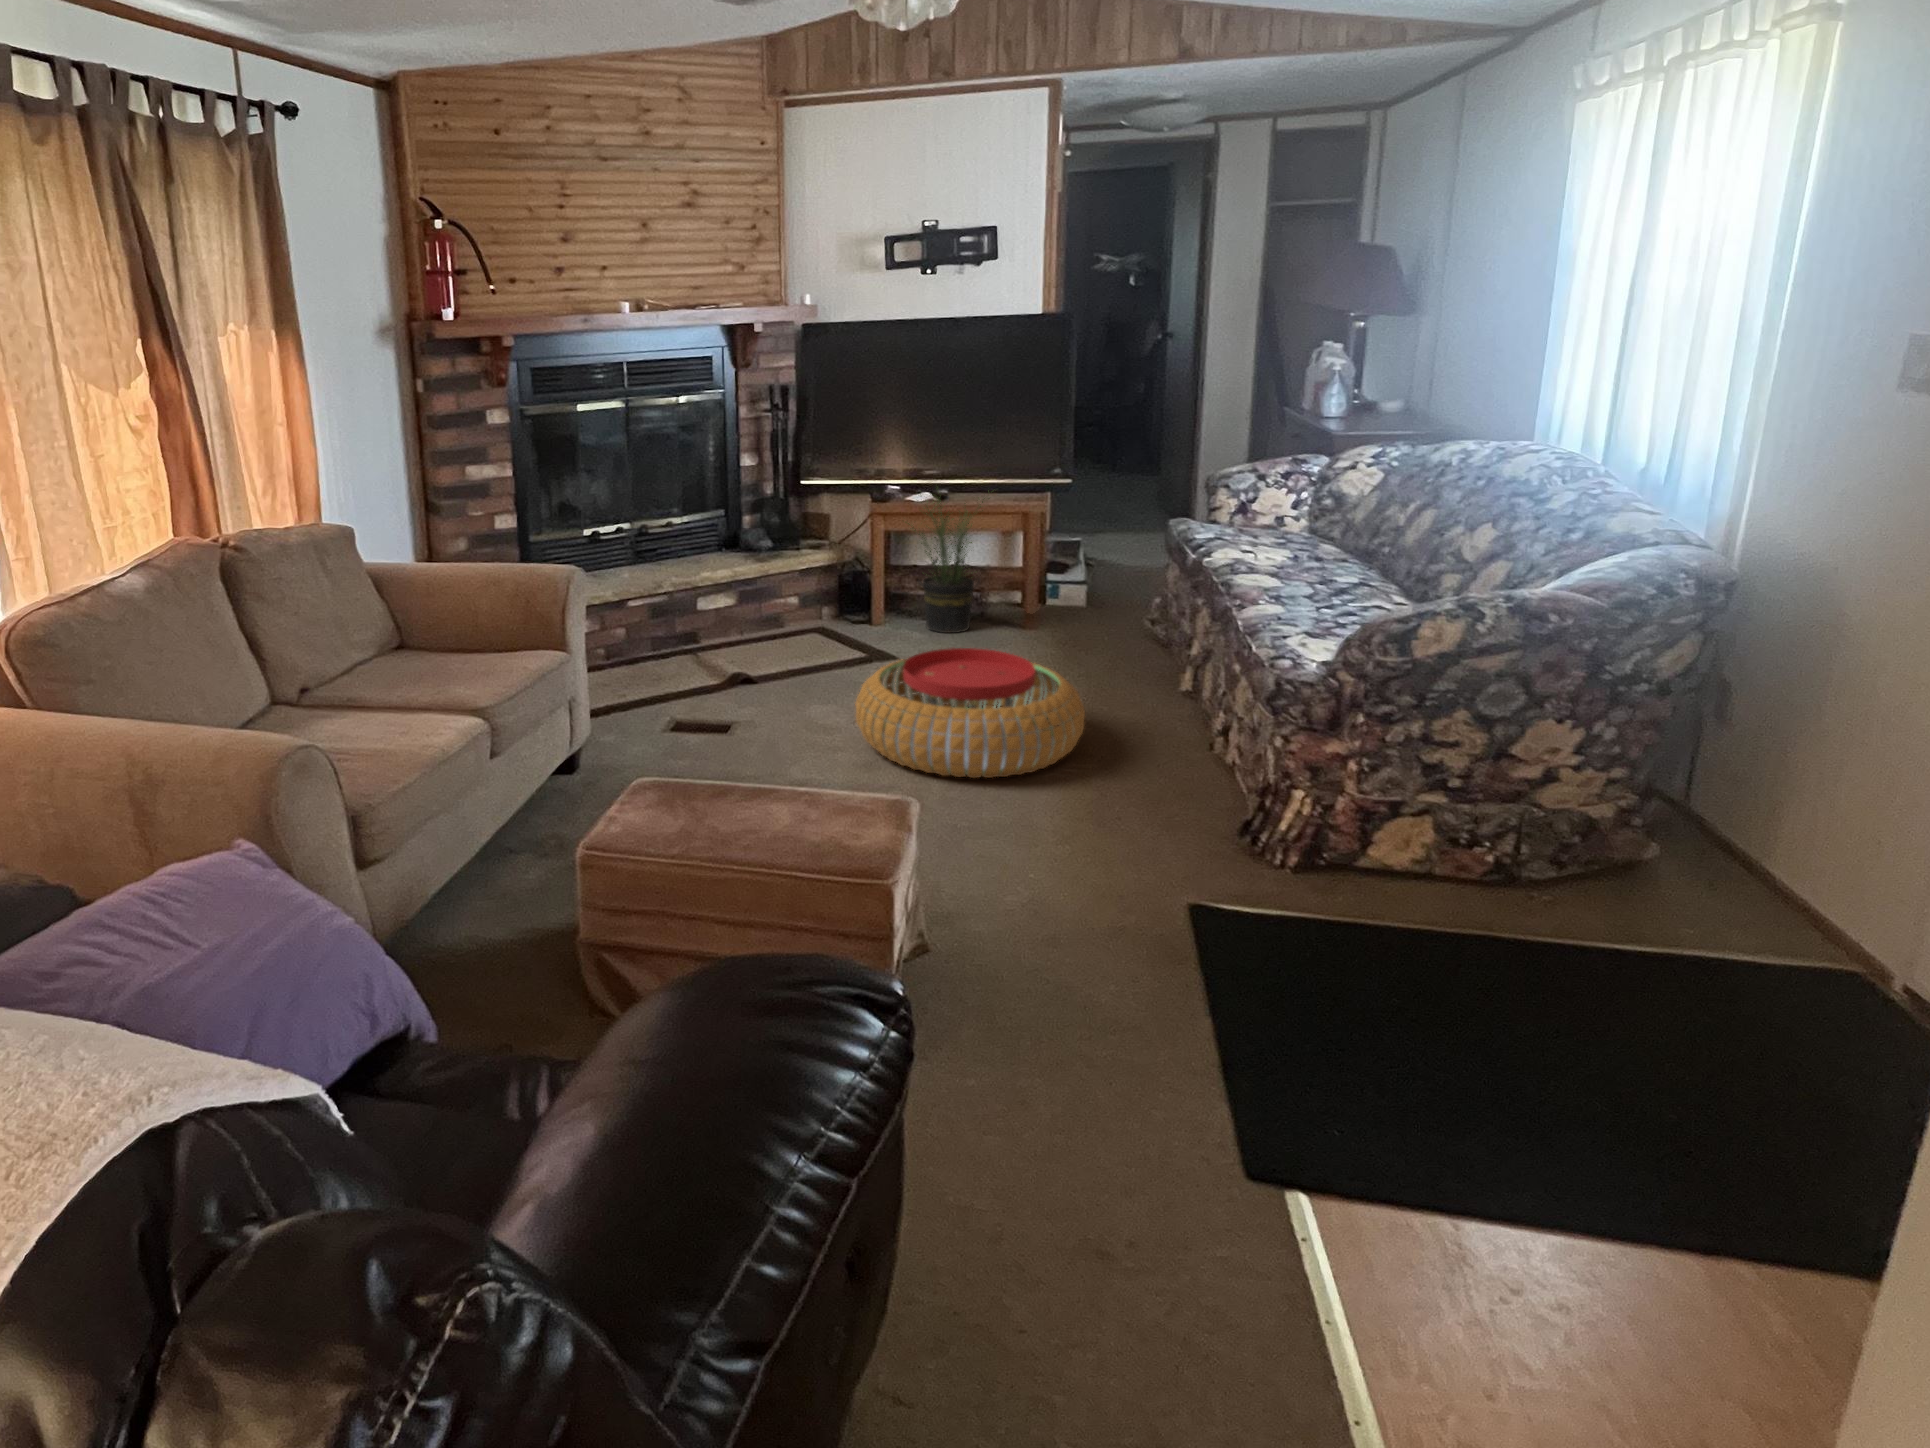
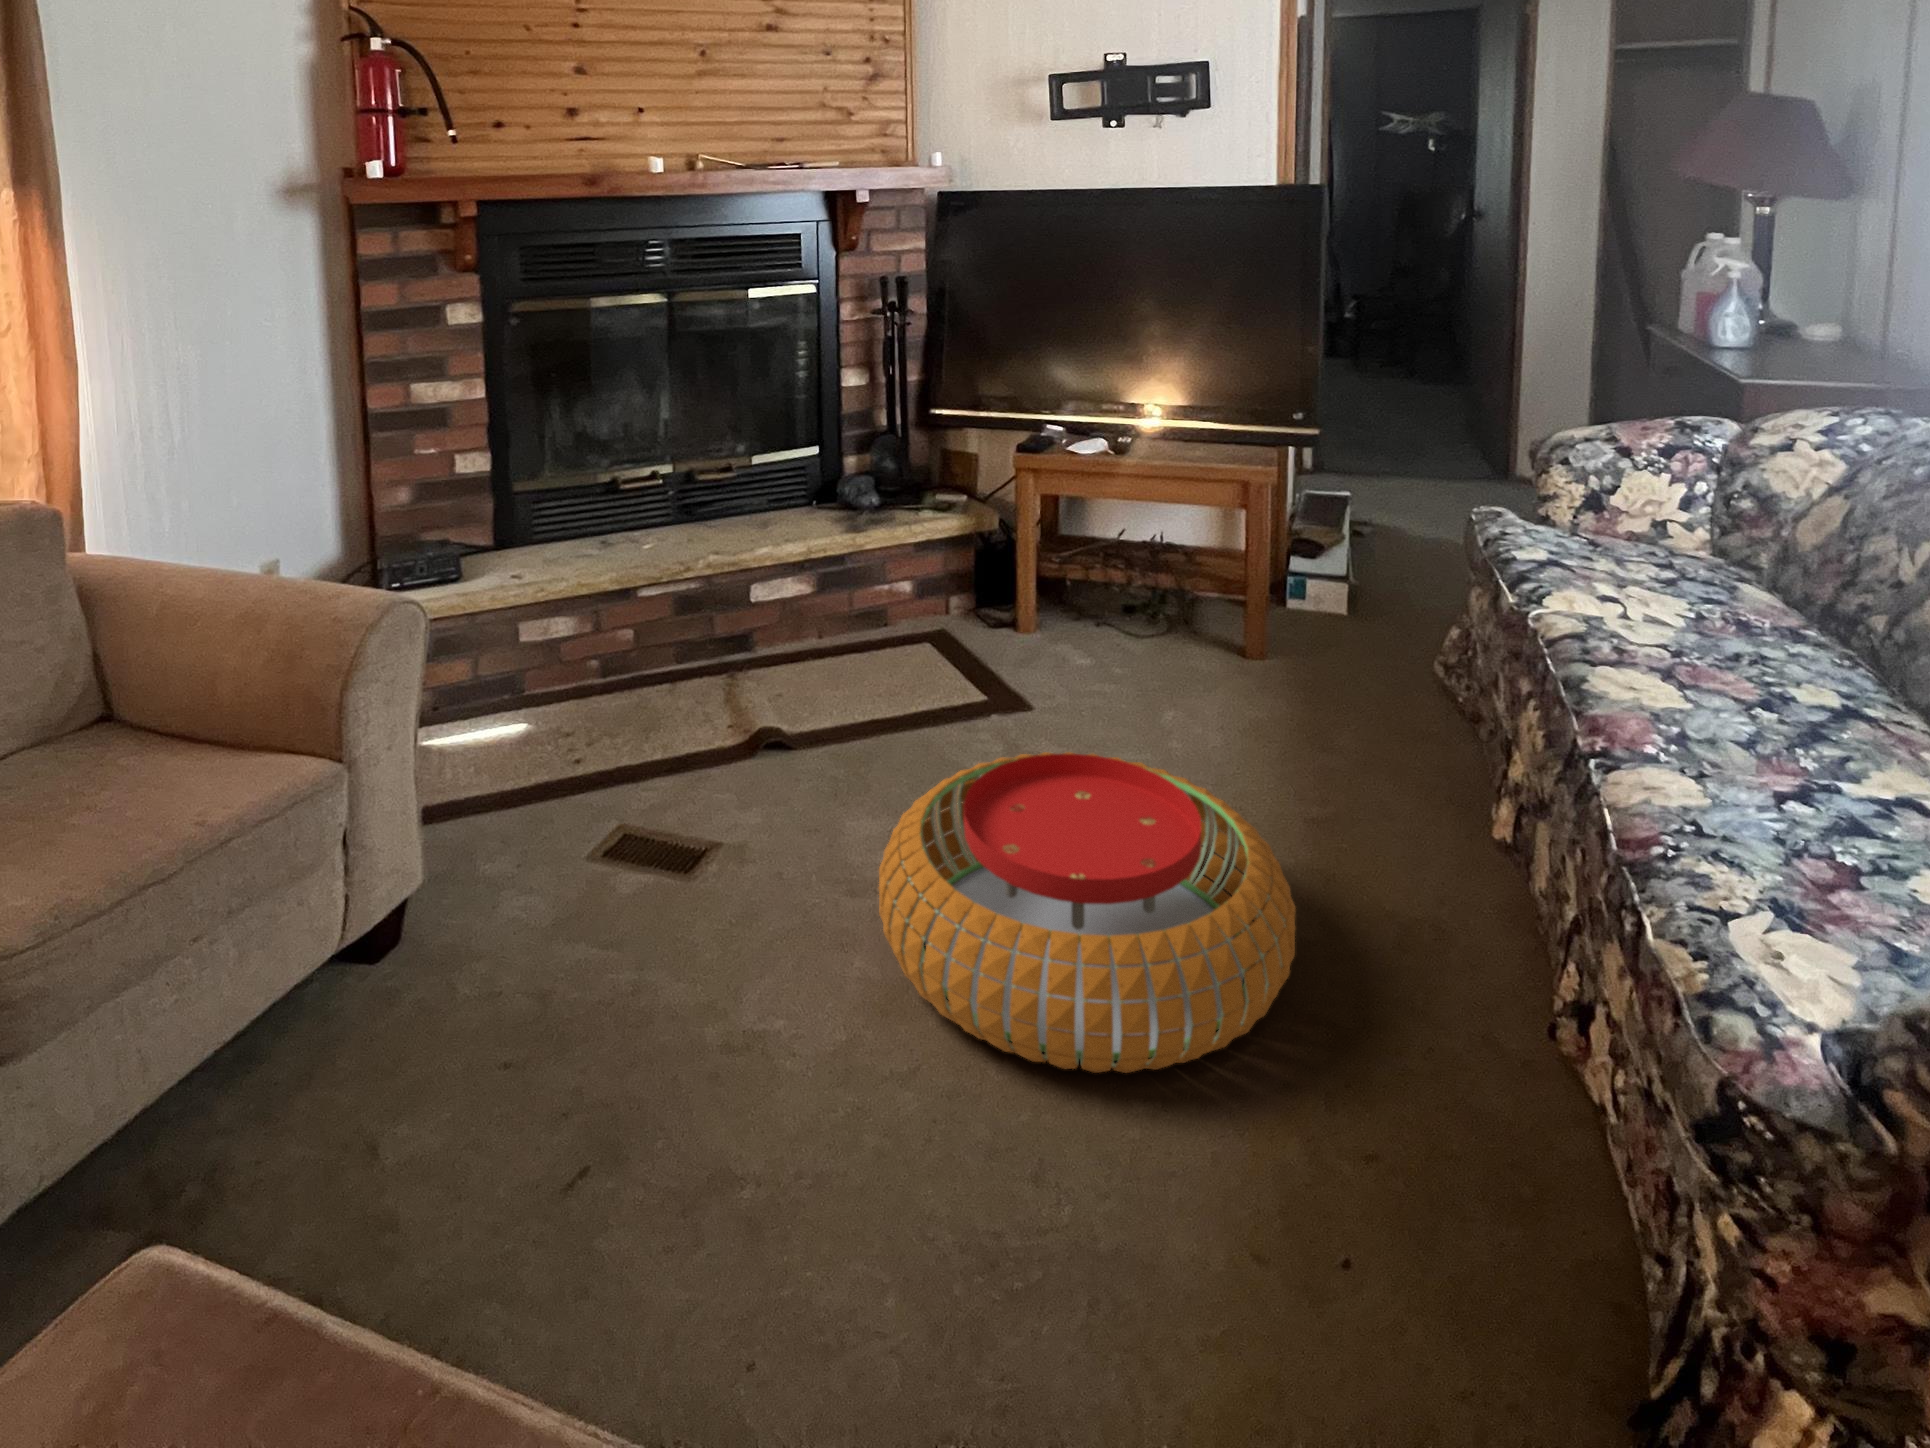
potted plant: present [908,488,985,633] -> none [1050,424,1201,658]

